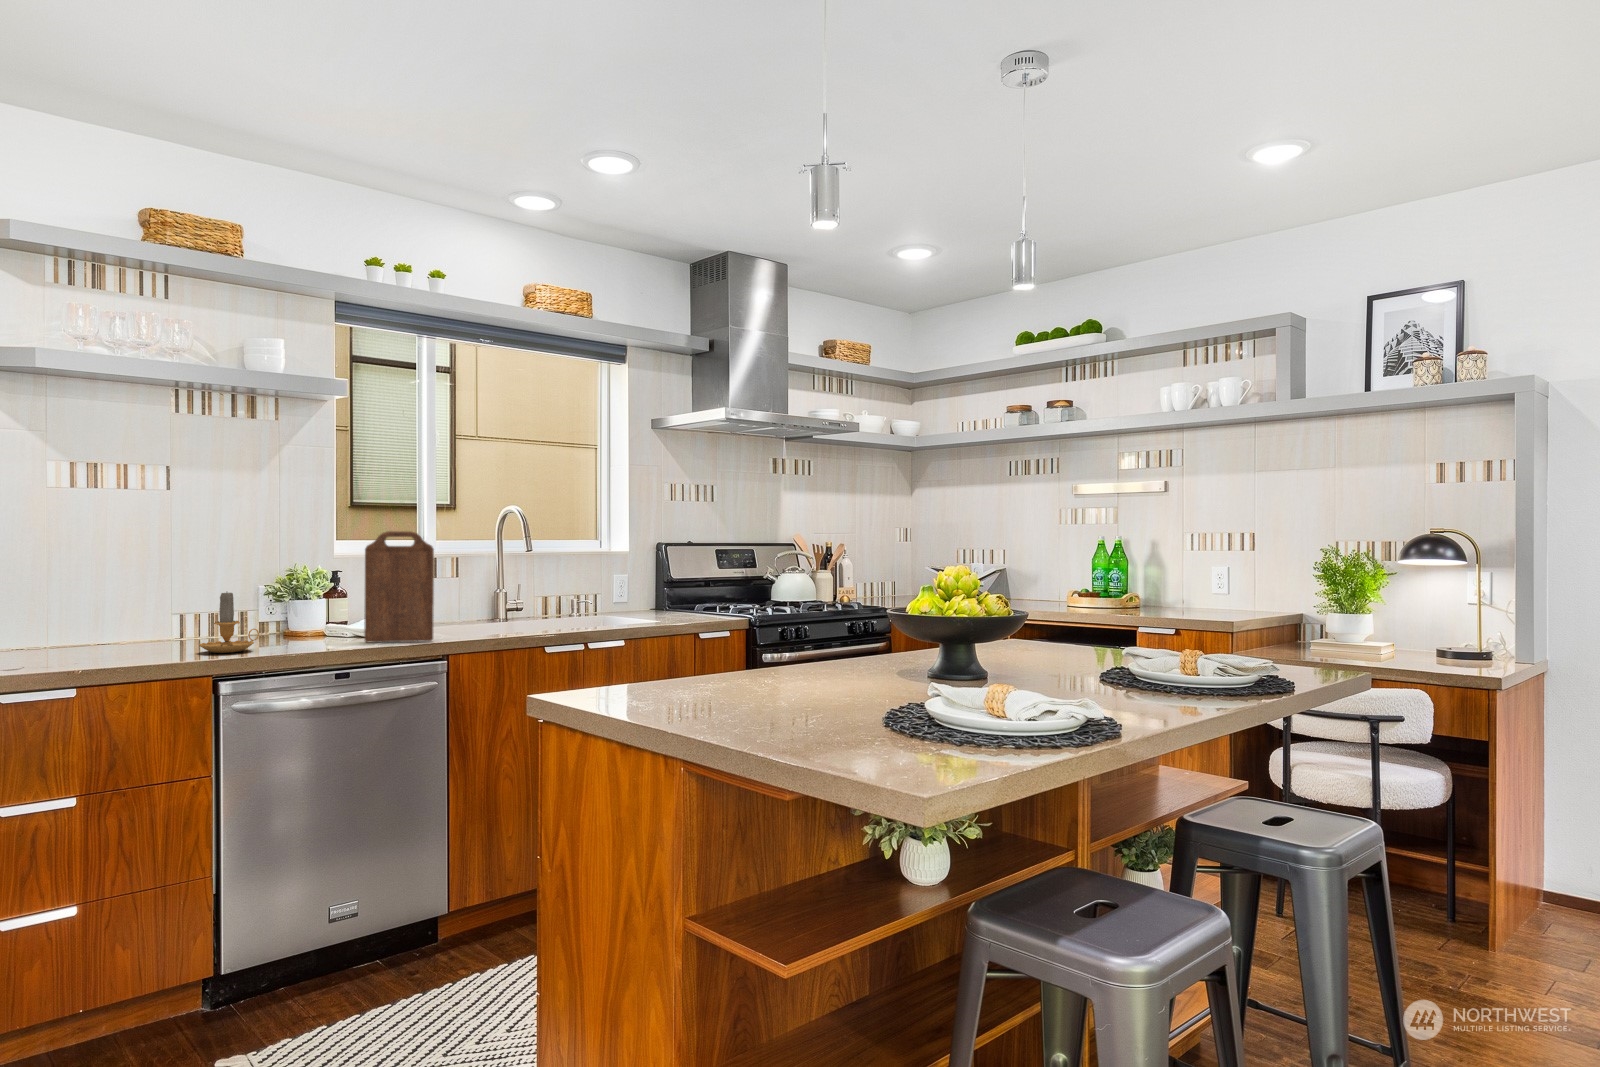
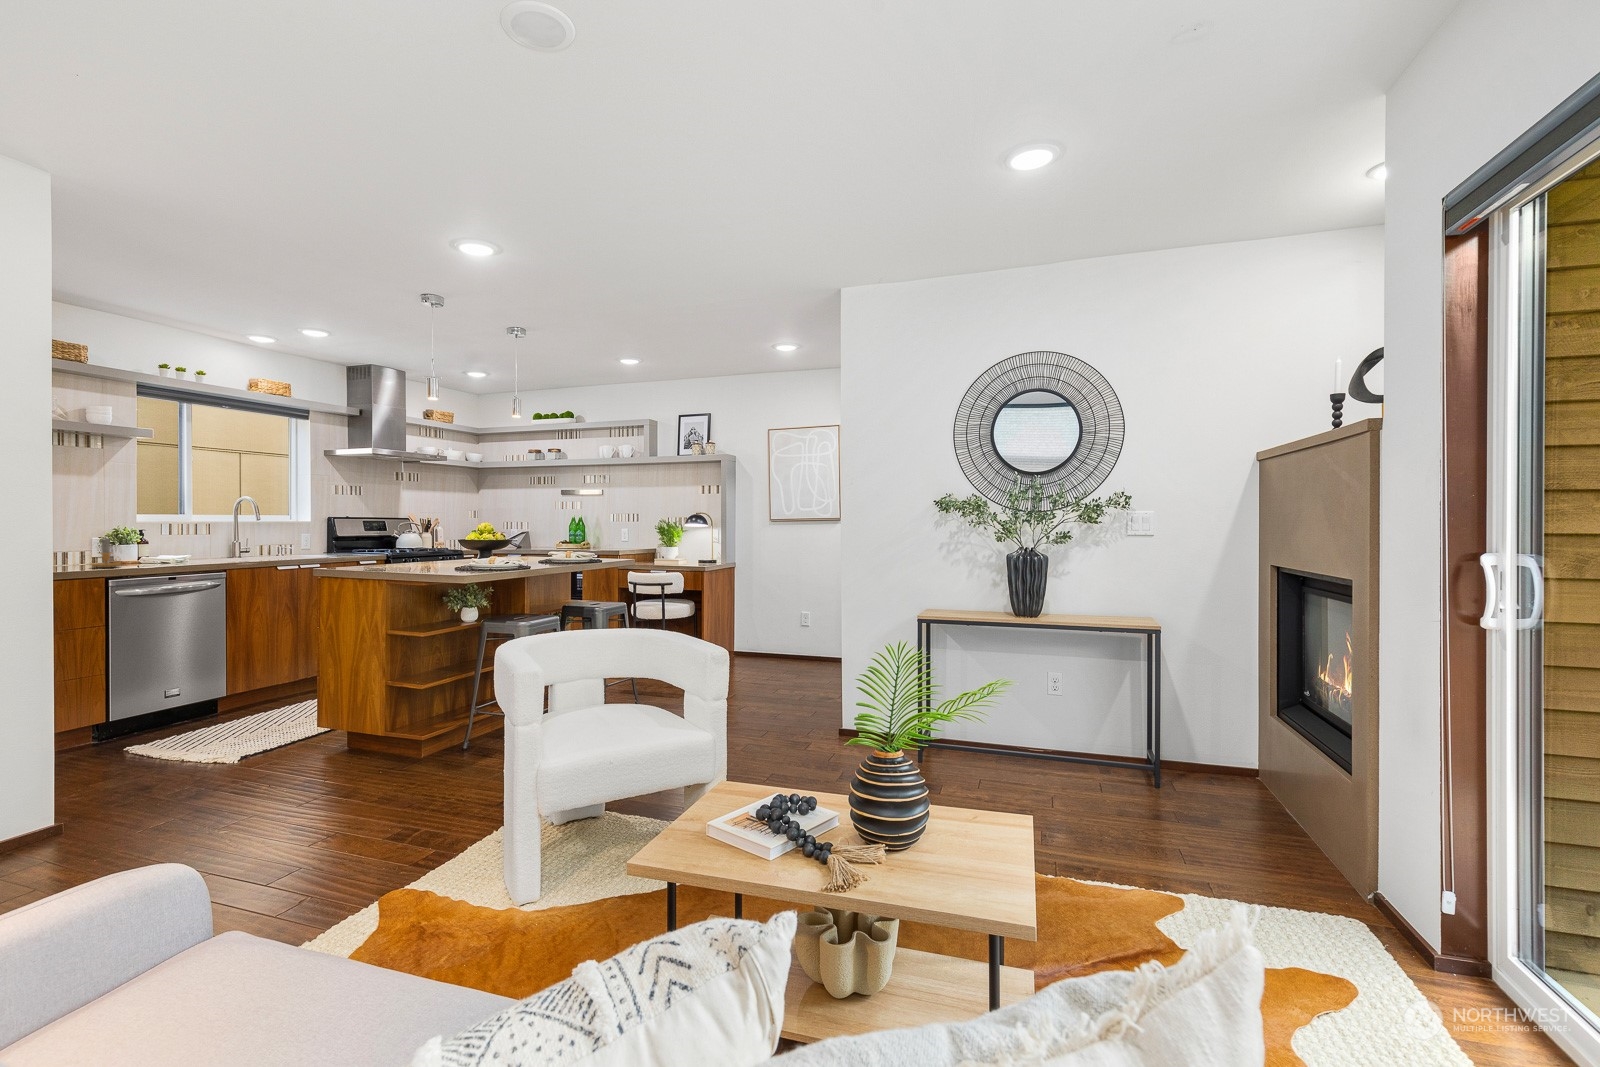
cutting board: present [364,531,434,642] -> none [179,509,220,564]

